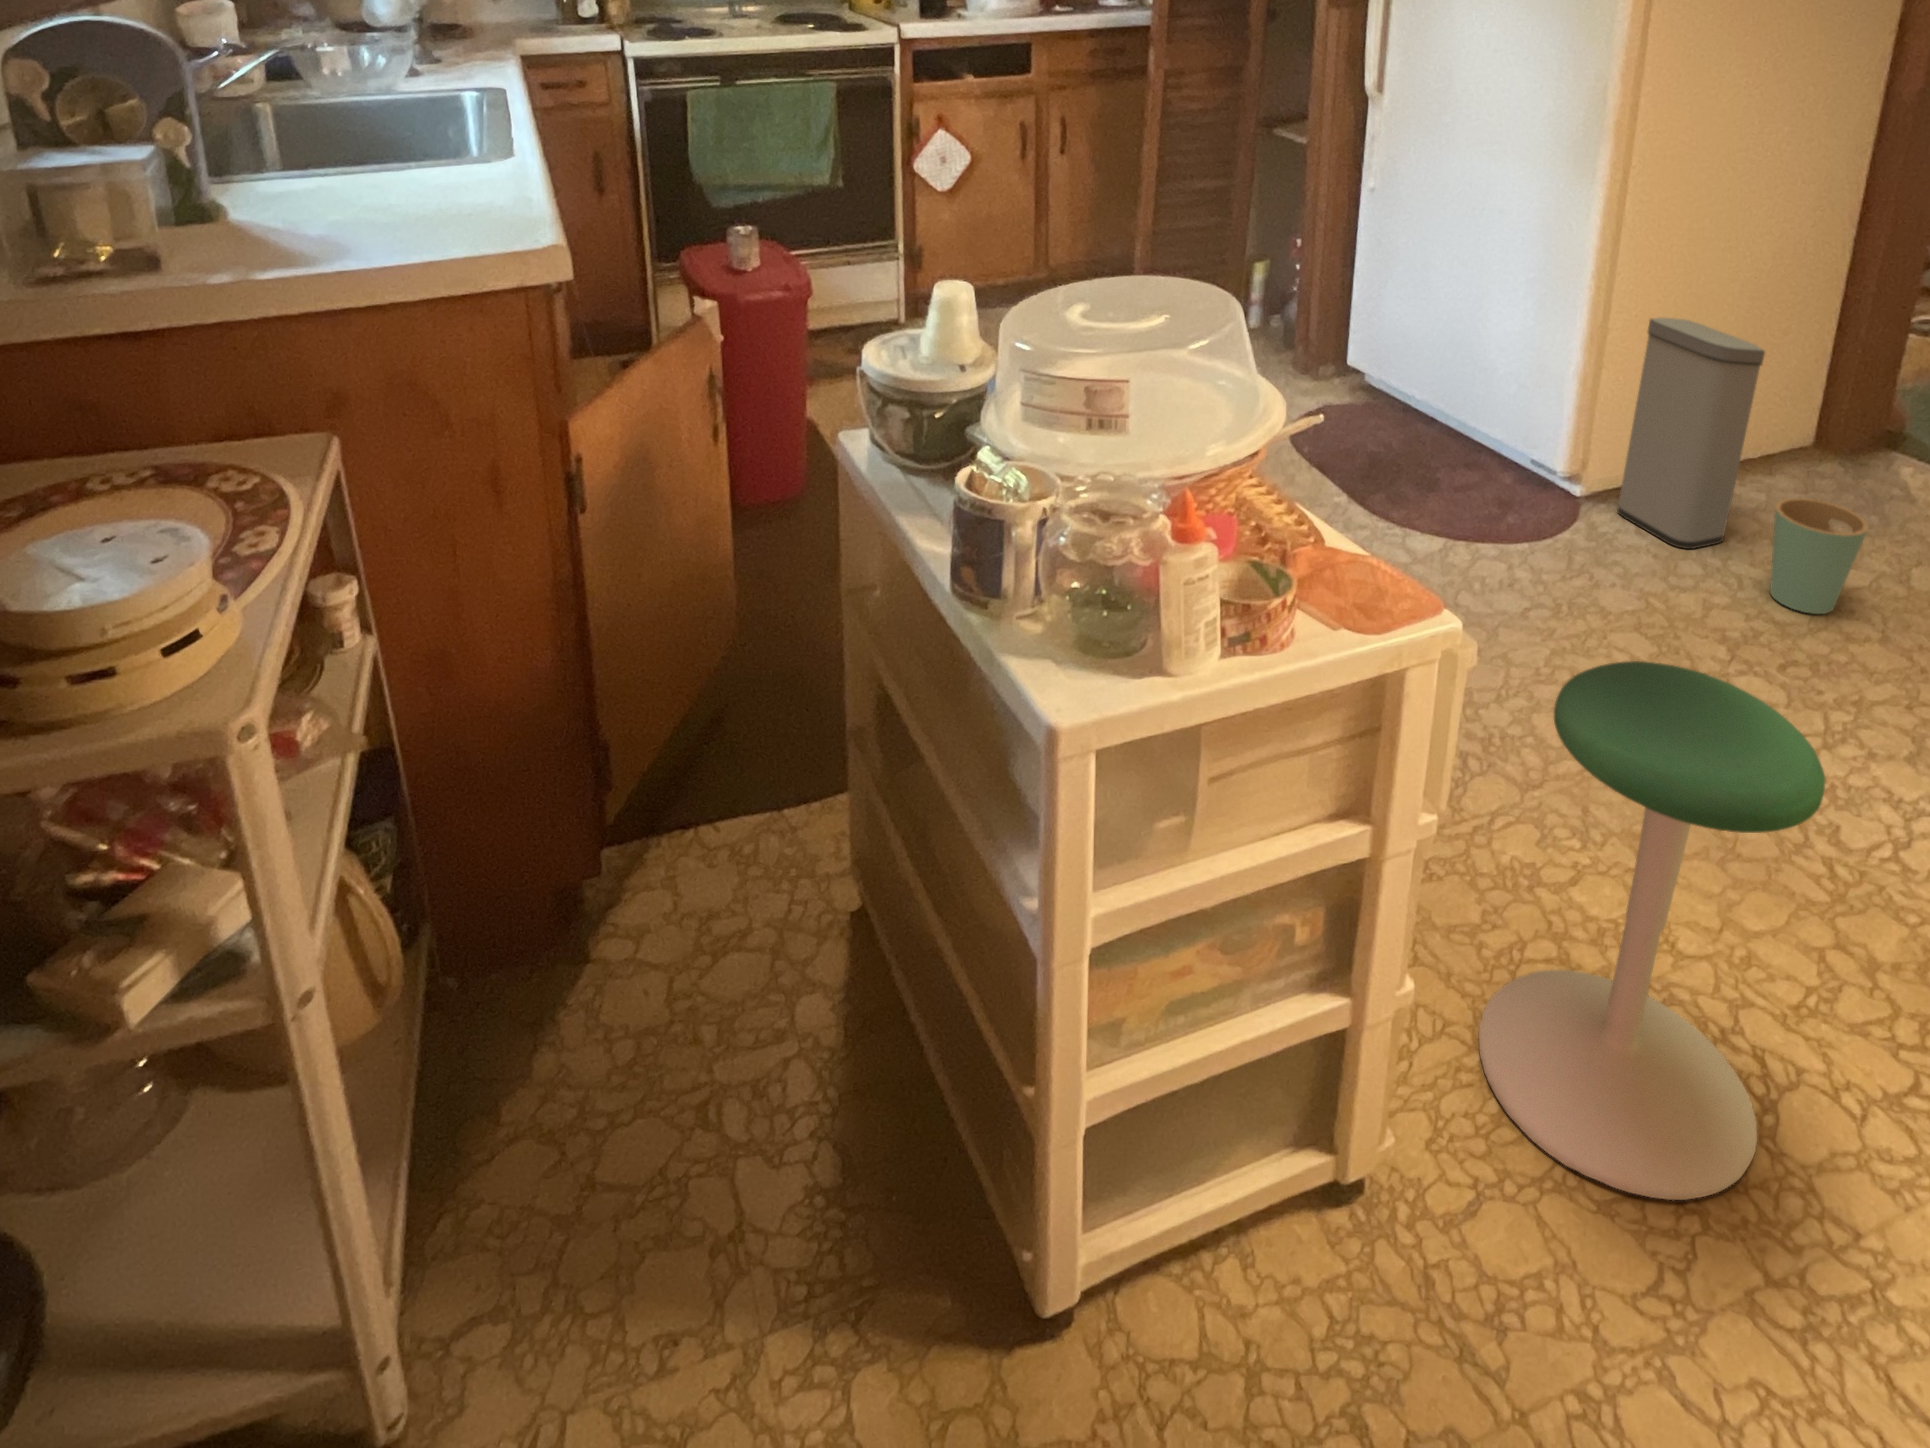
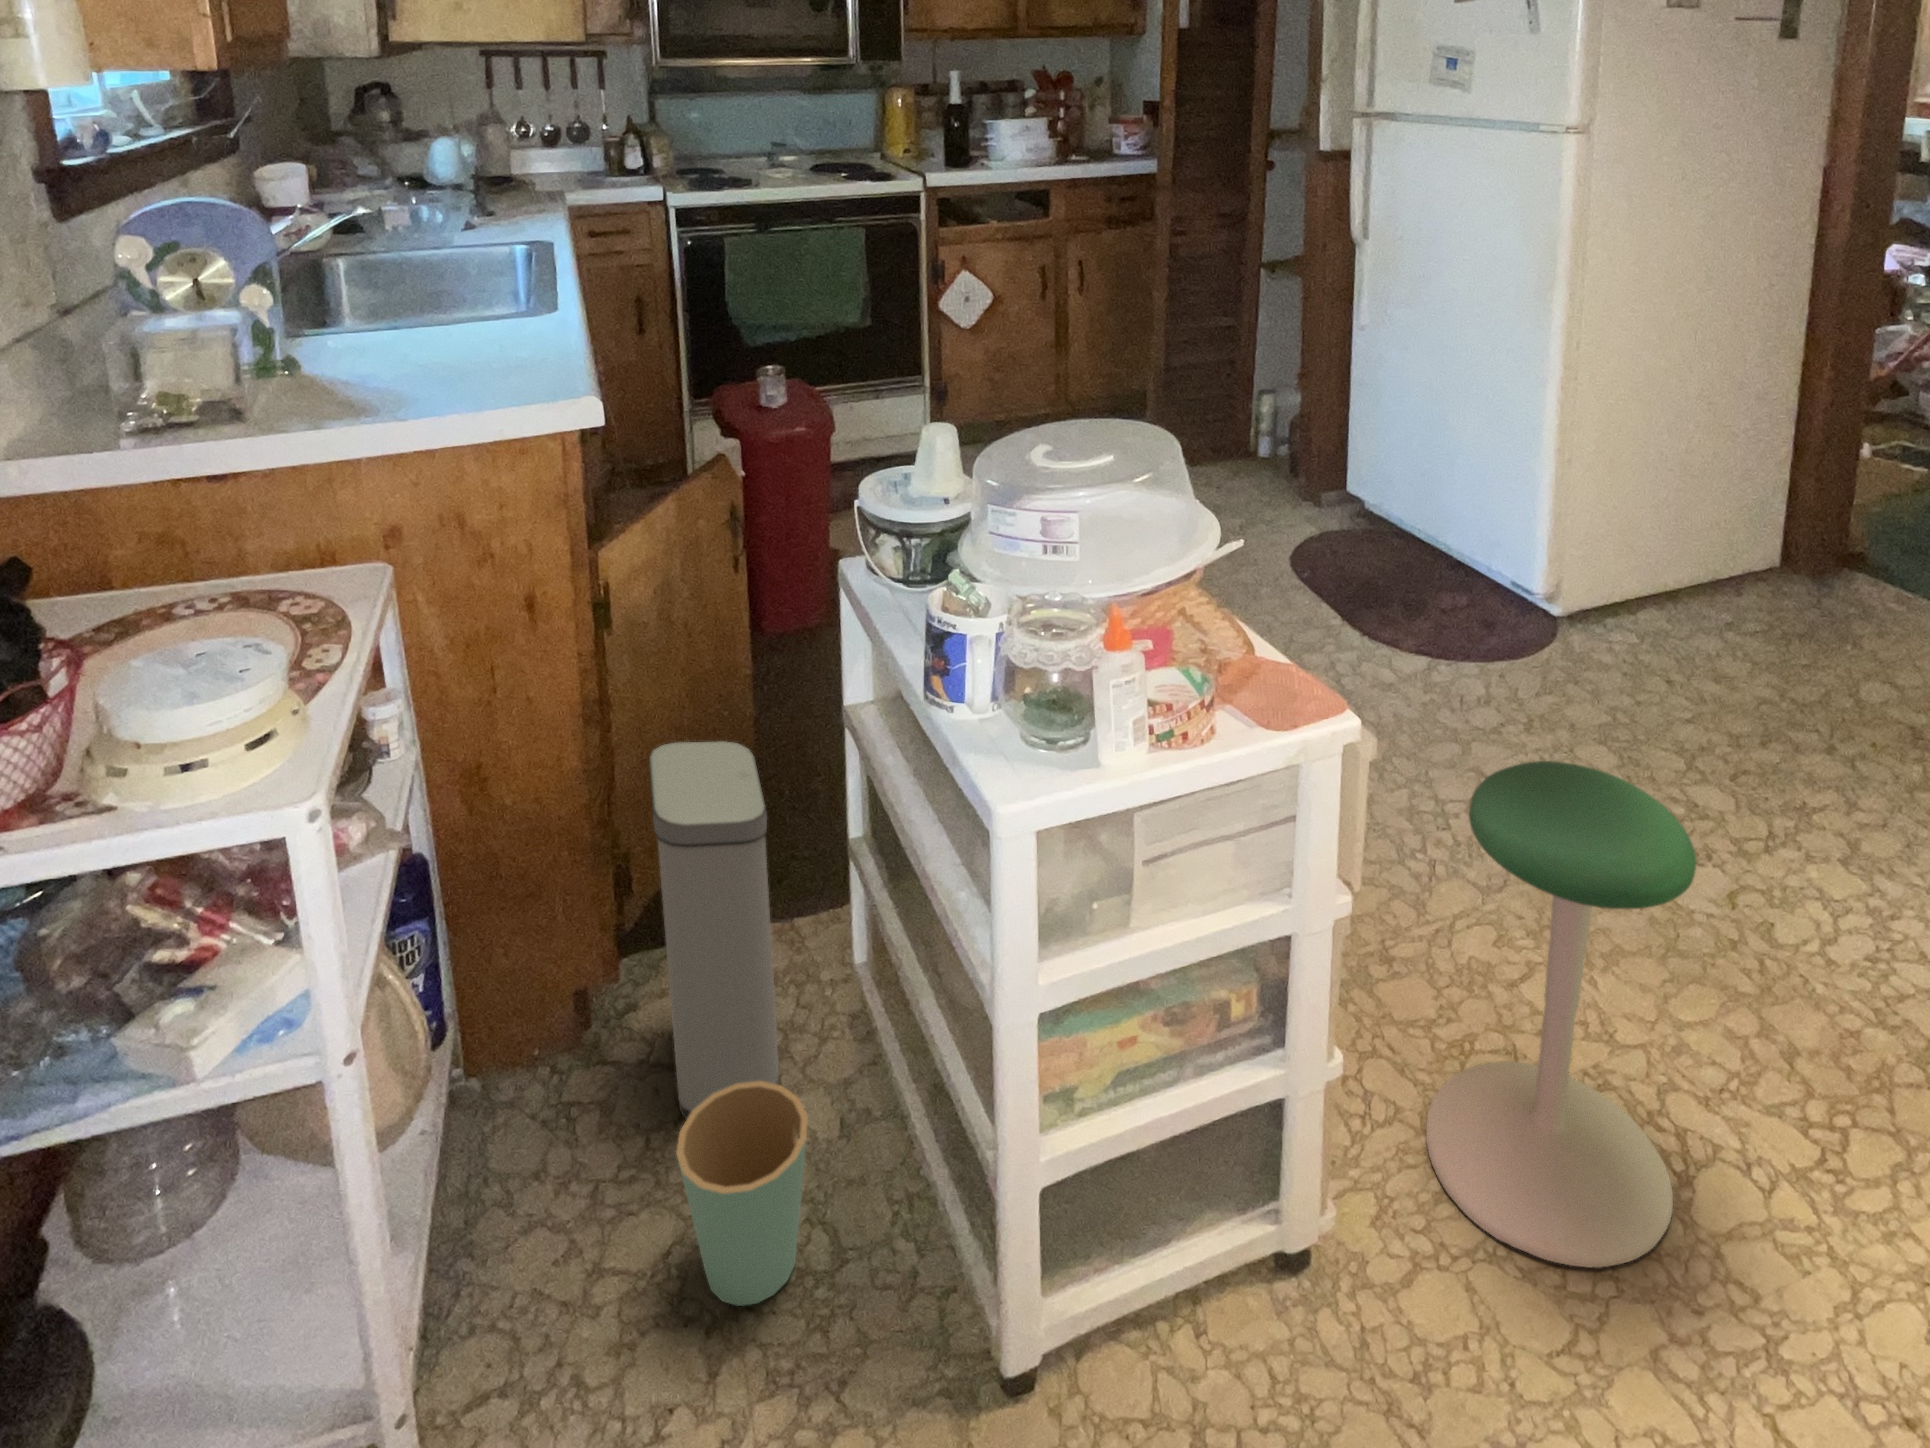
trash can: present [1617,318,1868,614] -> present [649,741,808,1306]

